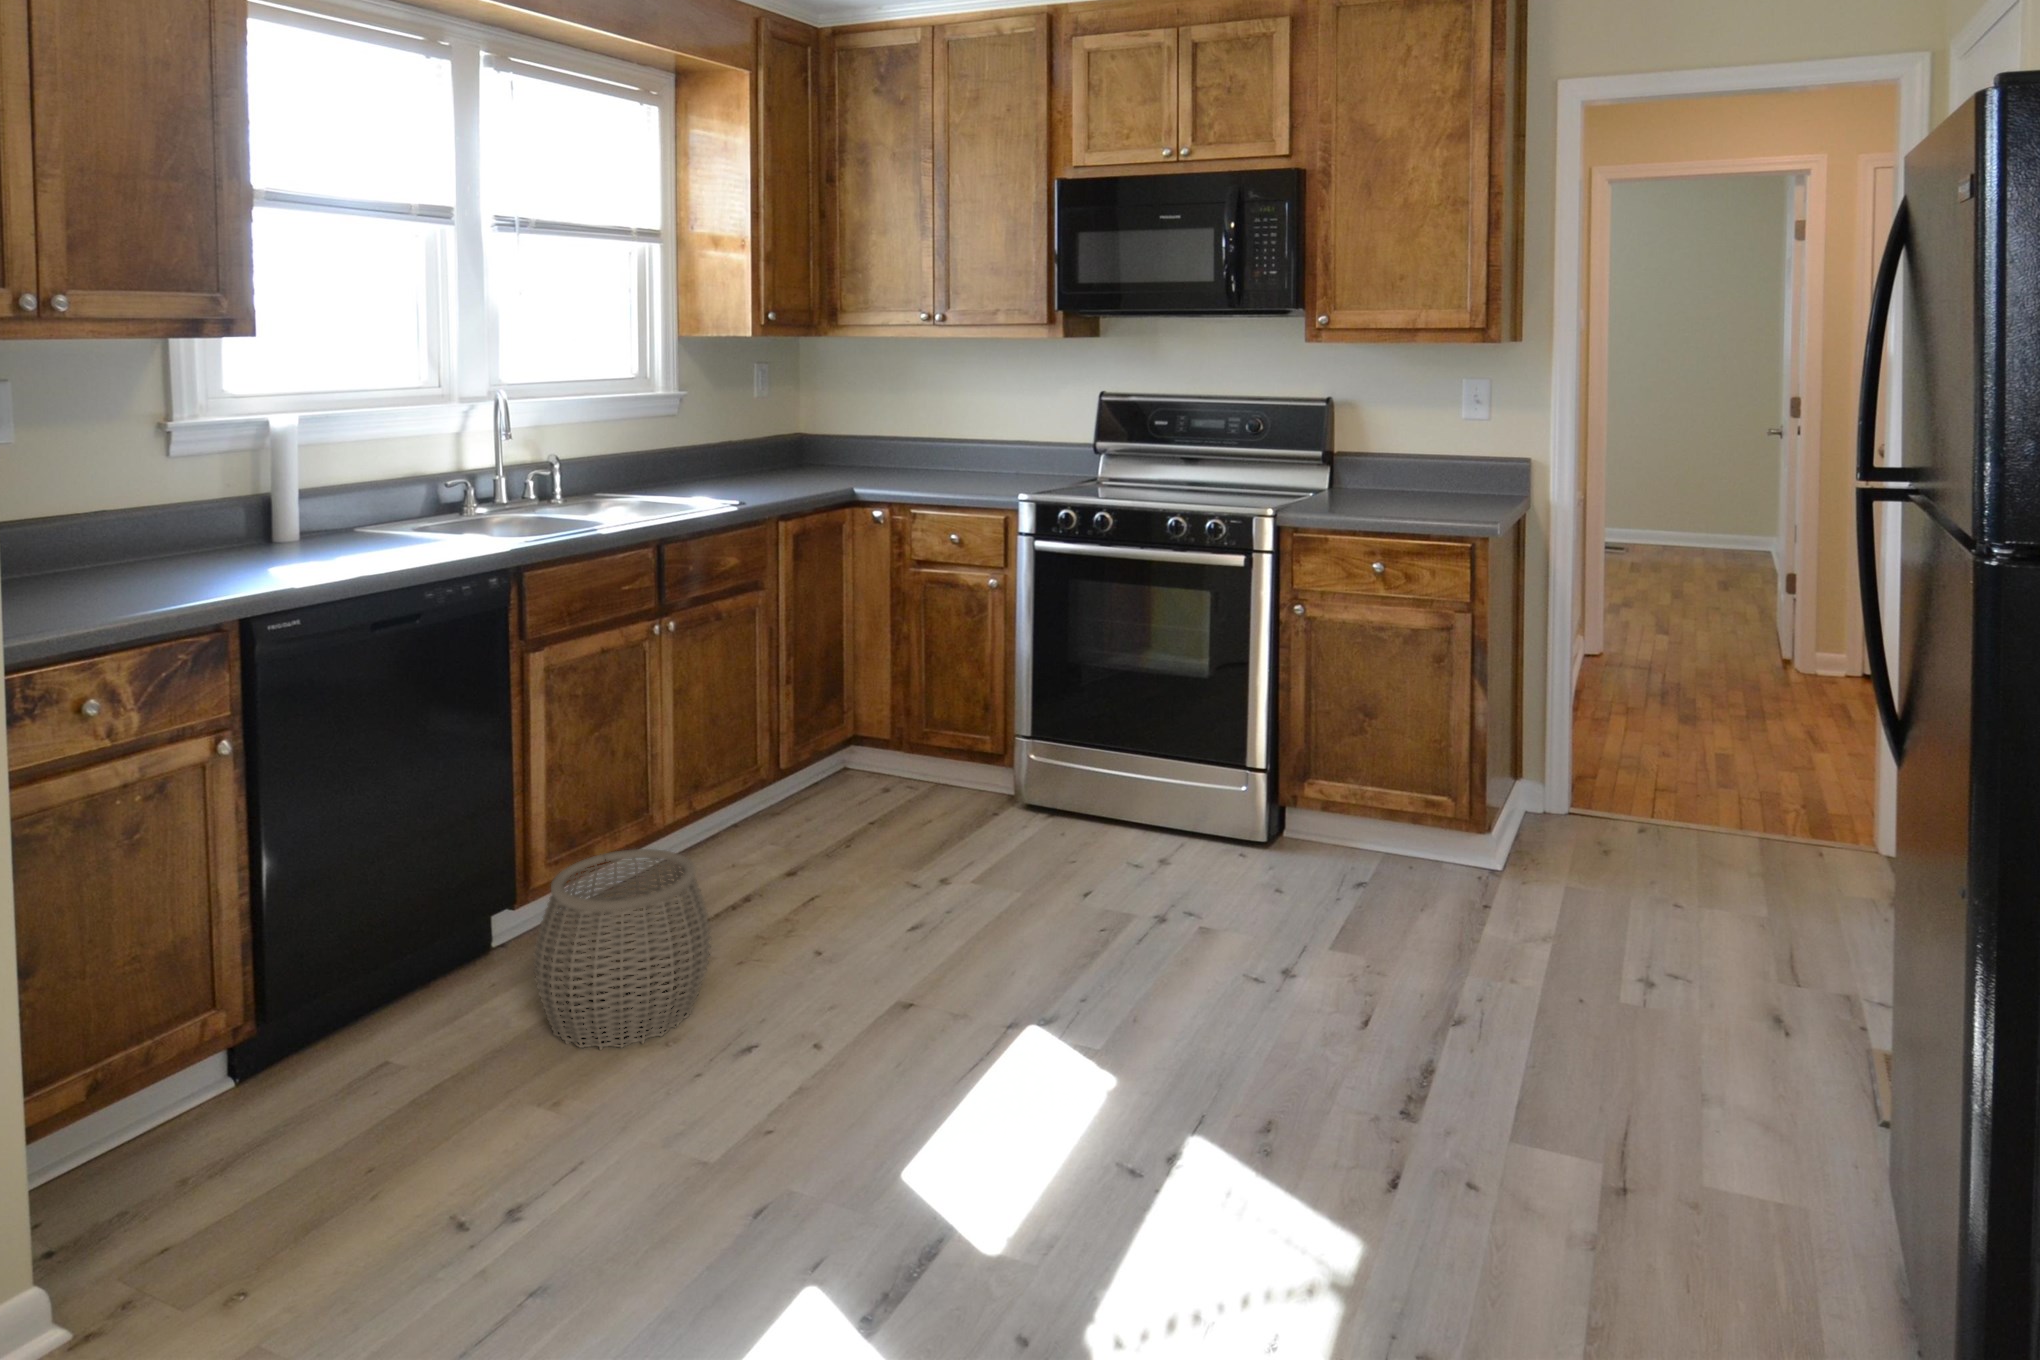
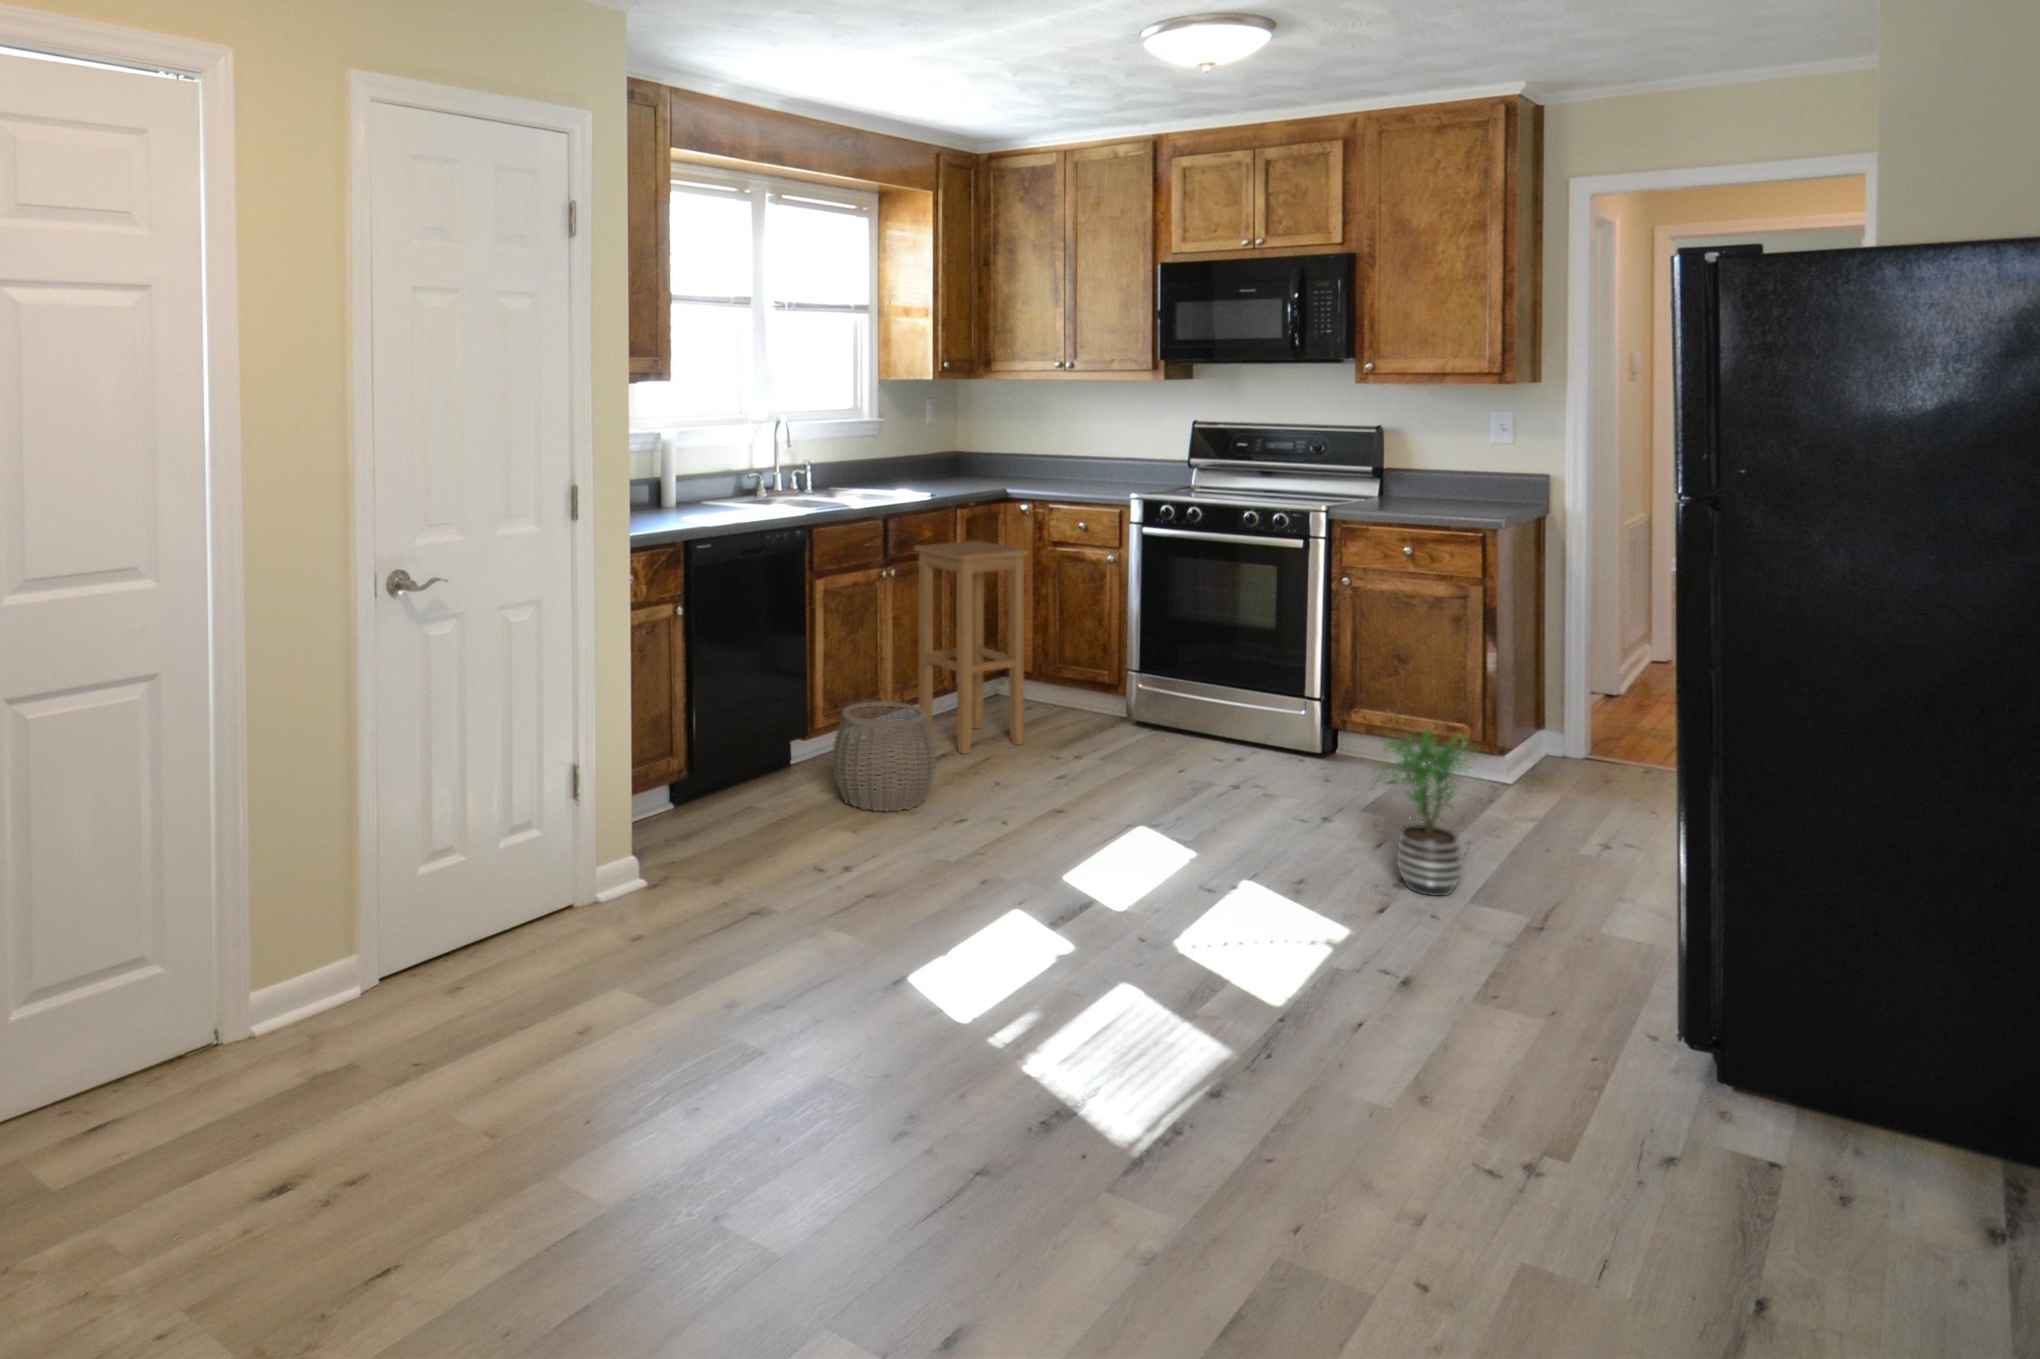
stool: none [705,568,875,893] -> present [914,541,1029,754]
potted plant: none [1373,851,1539,1119] -> present [1374,728,1478,896]

